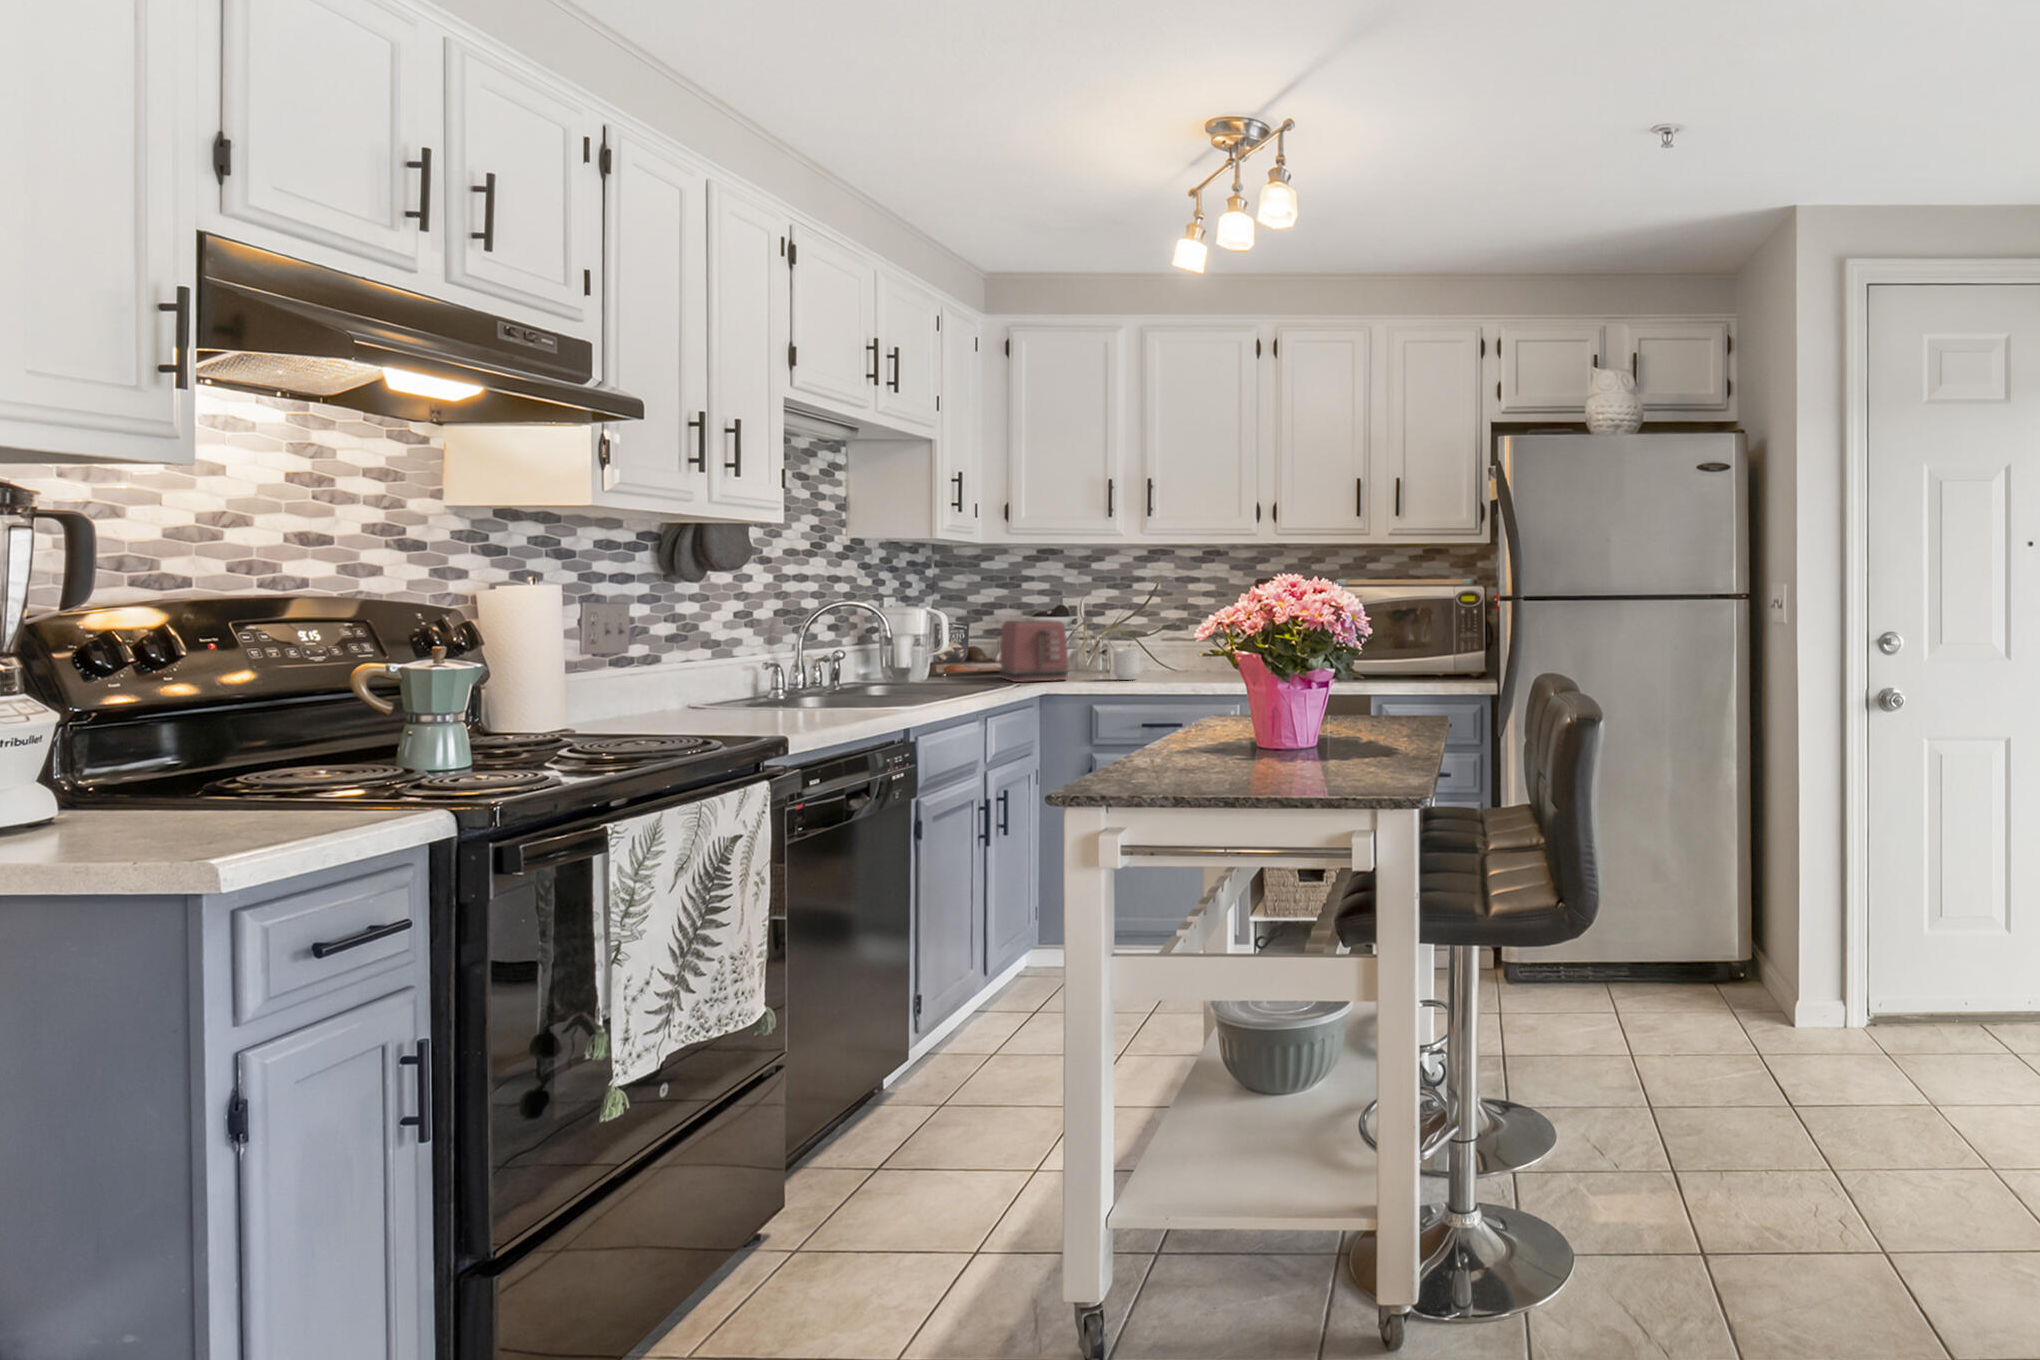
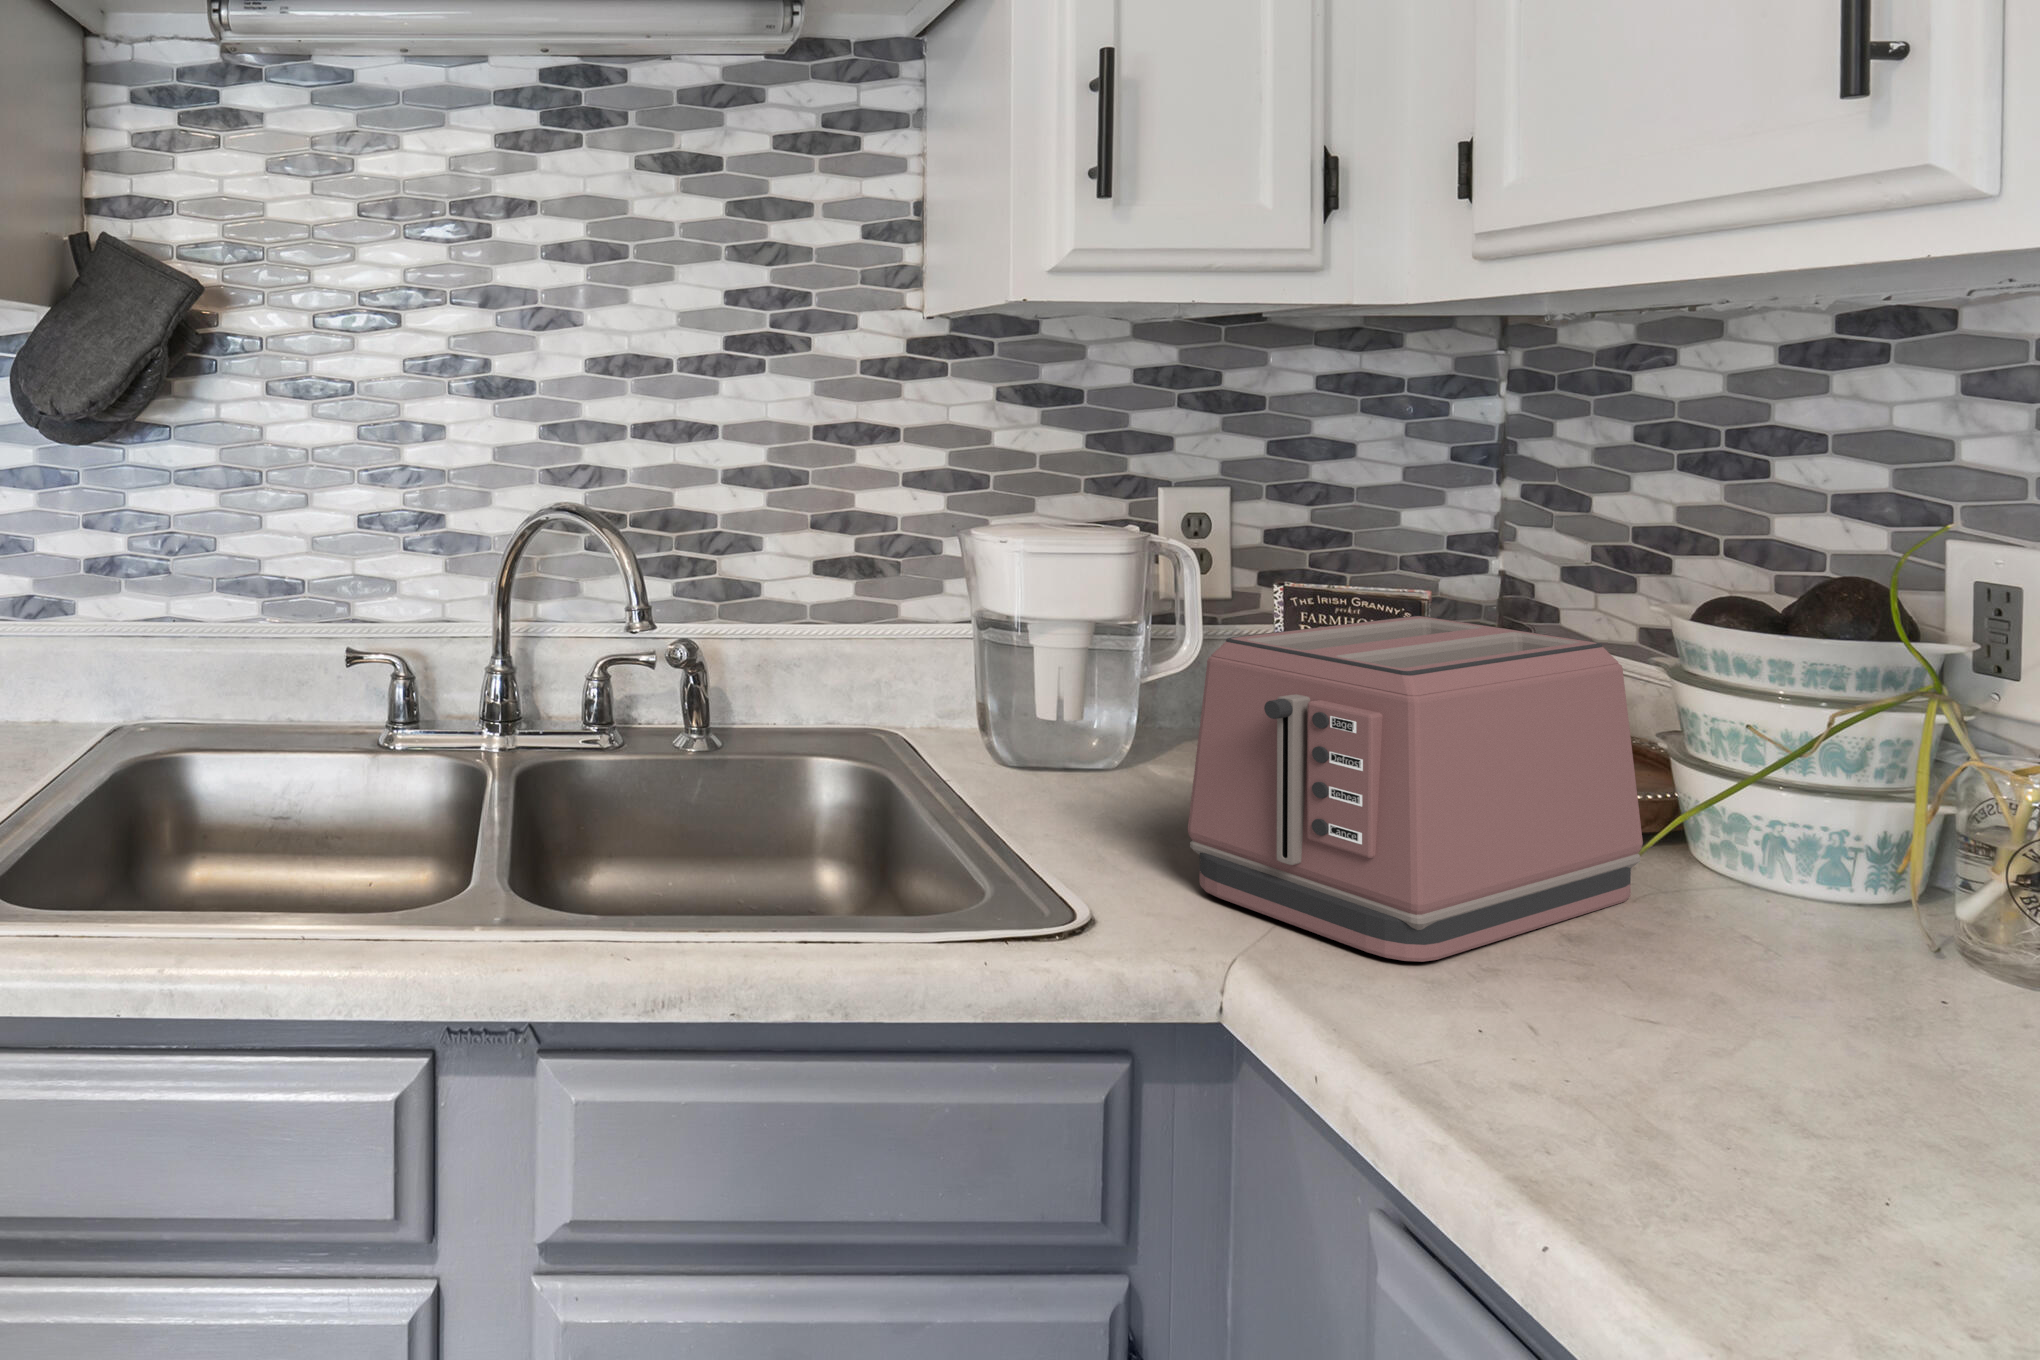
mug: present [1113,649,1140,680] -> none [1554,900,1769,1142]

